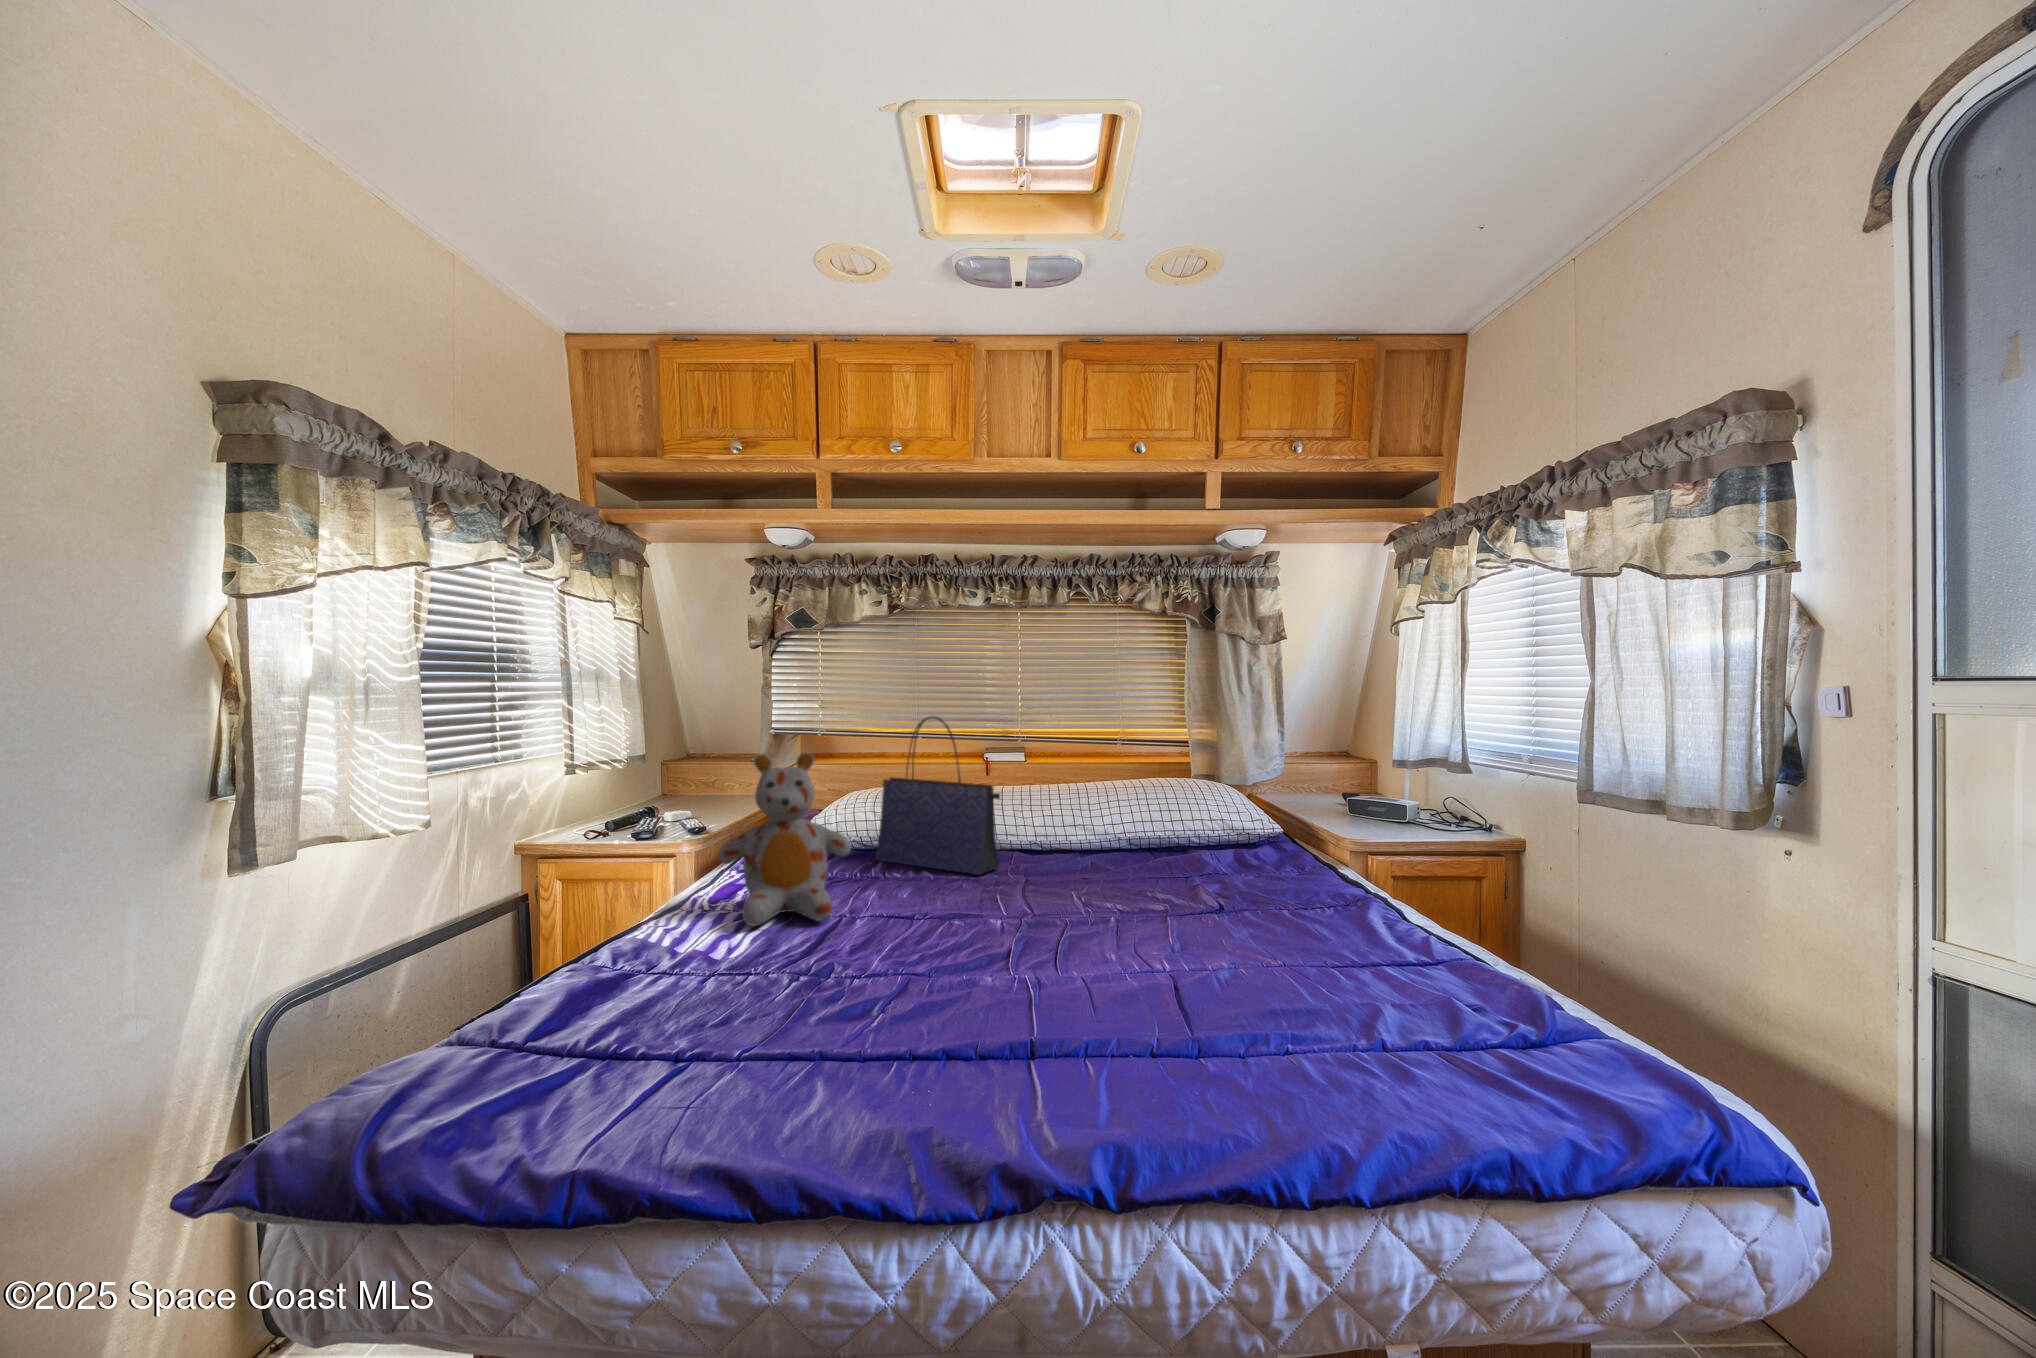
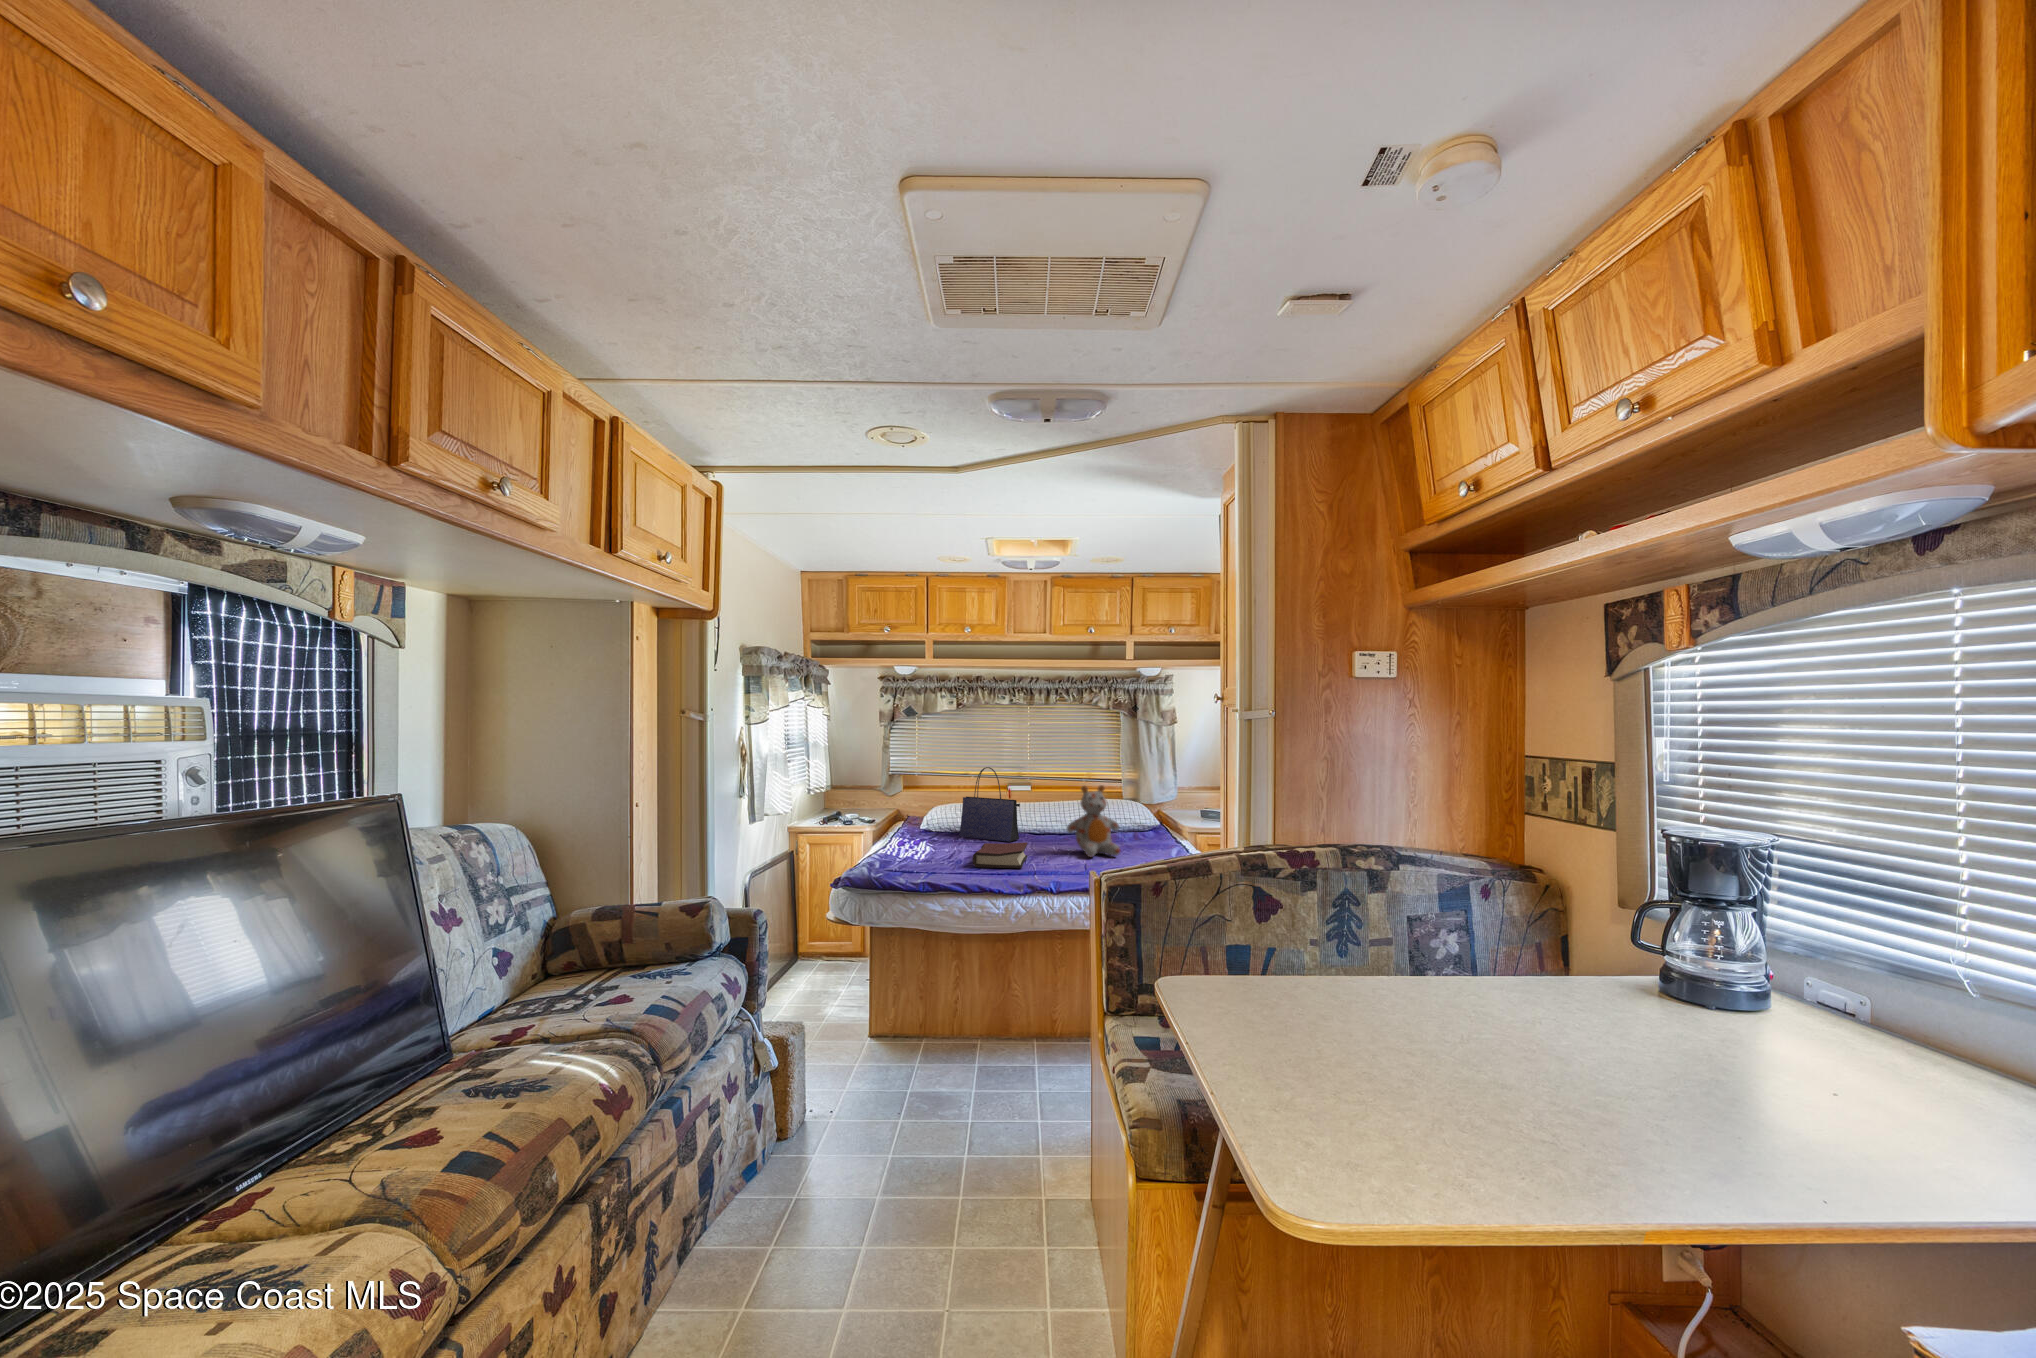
stuffed bear: present [718,752,851,926] -> present [1067,785,1120,857]
hardback book: none [875,890,1016,970] -> present [973,842,1028,868]

